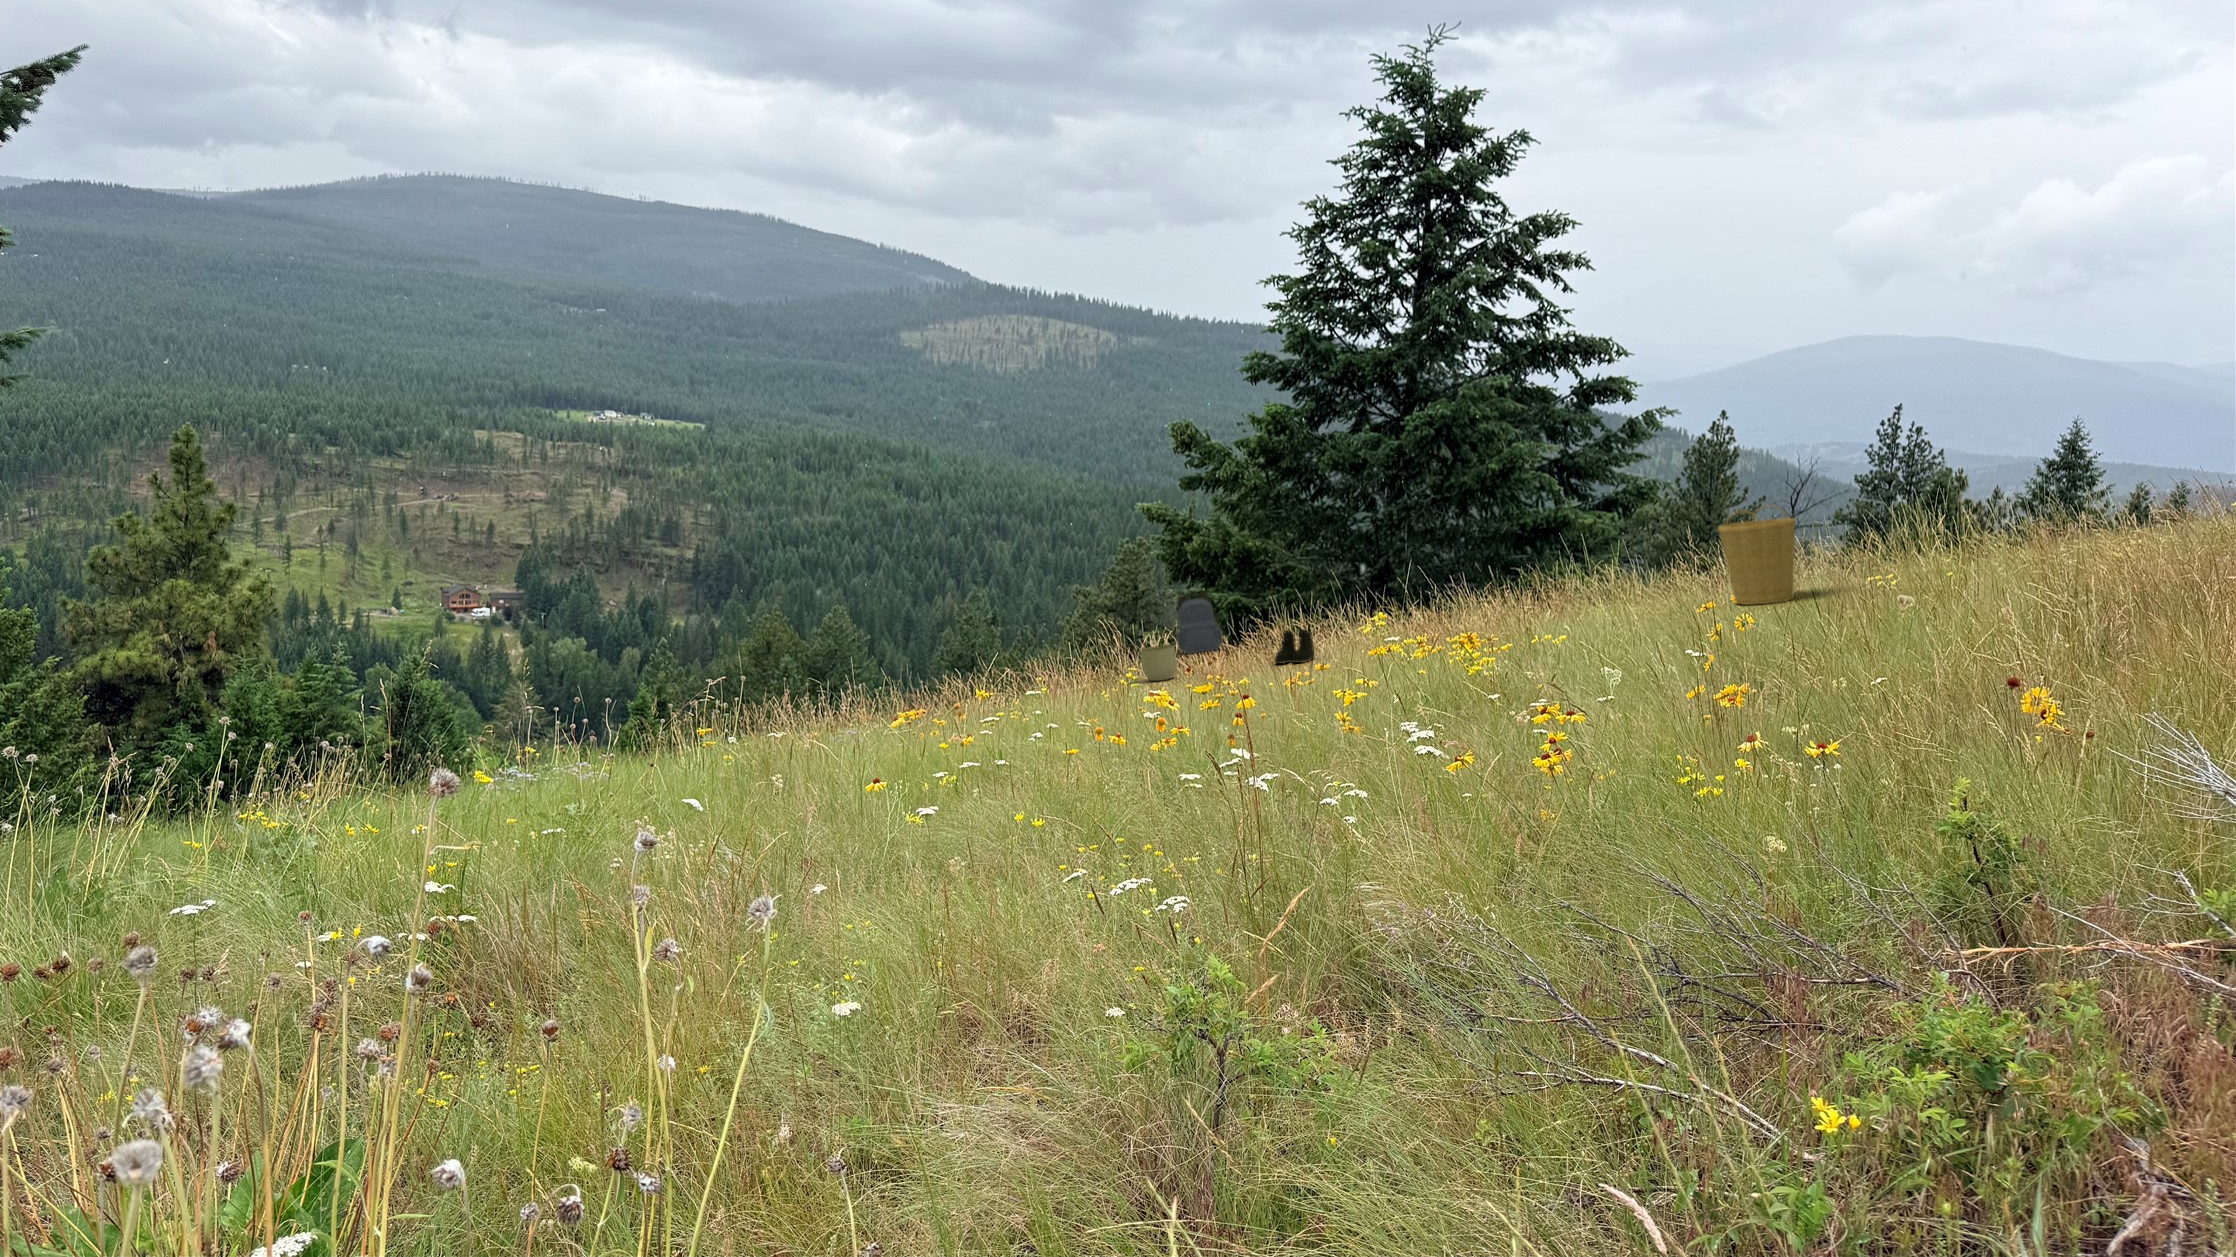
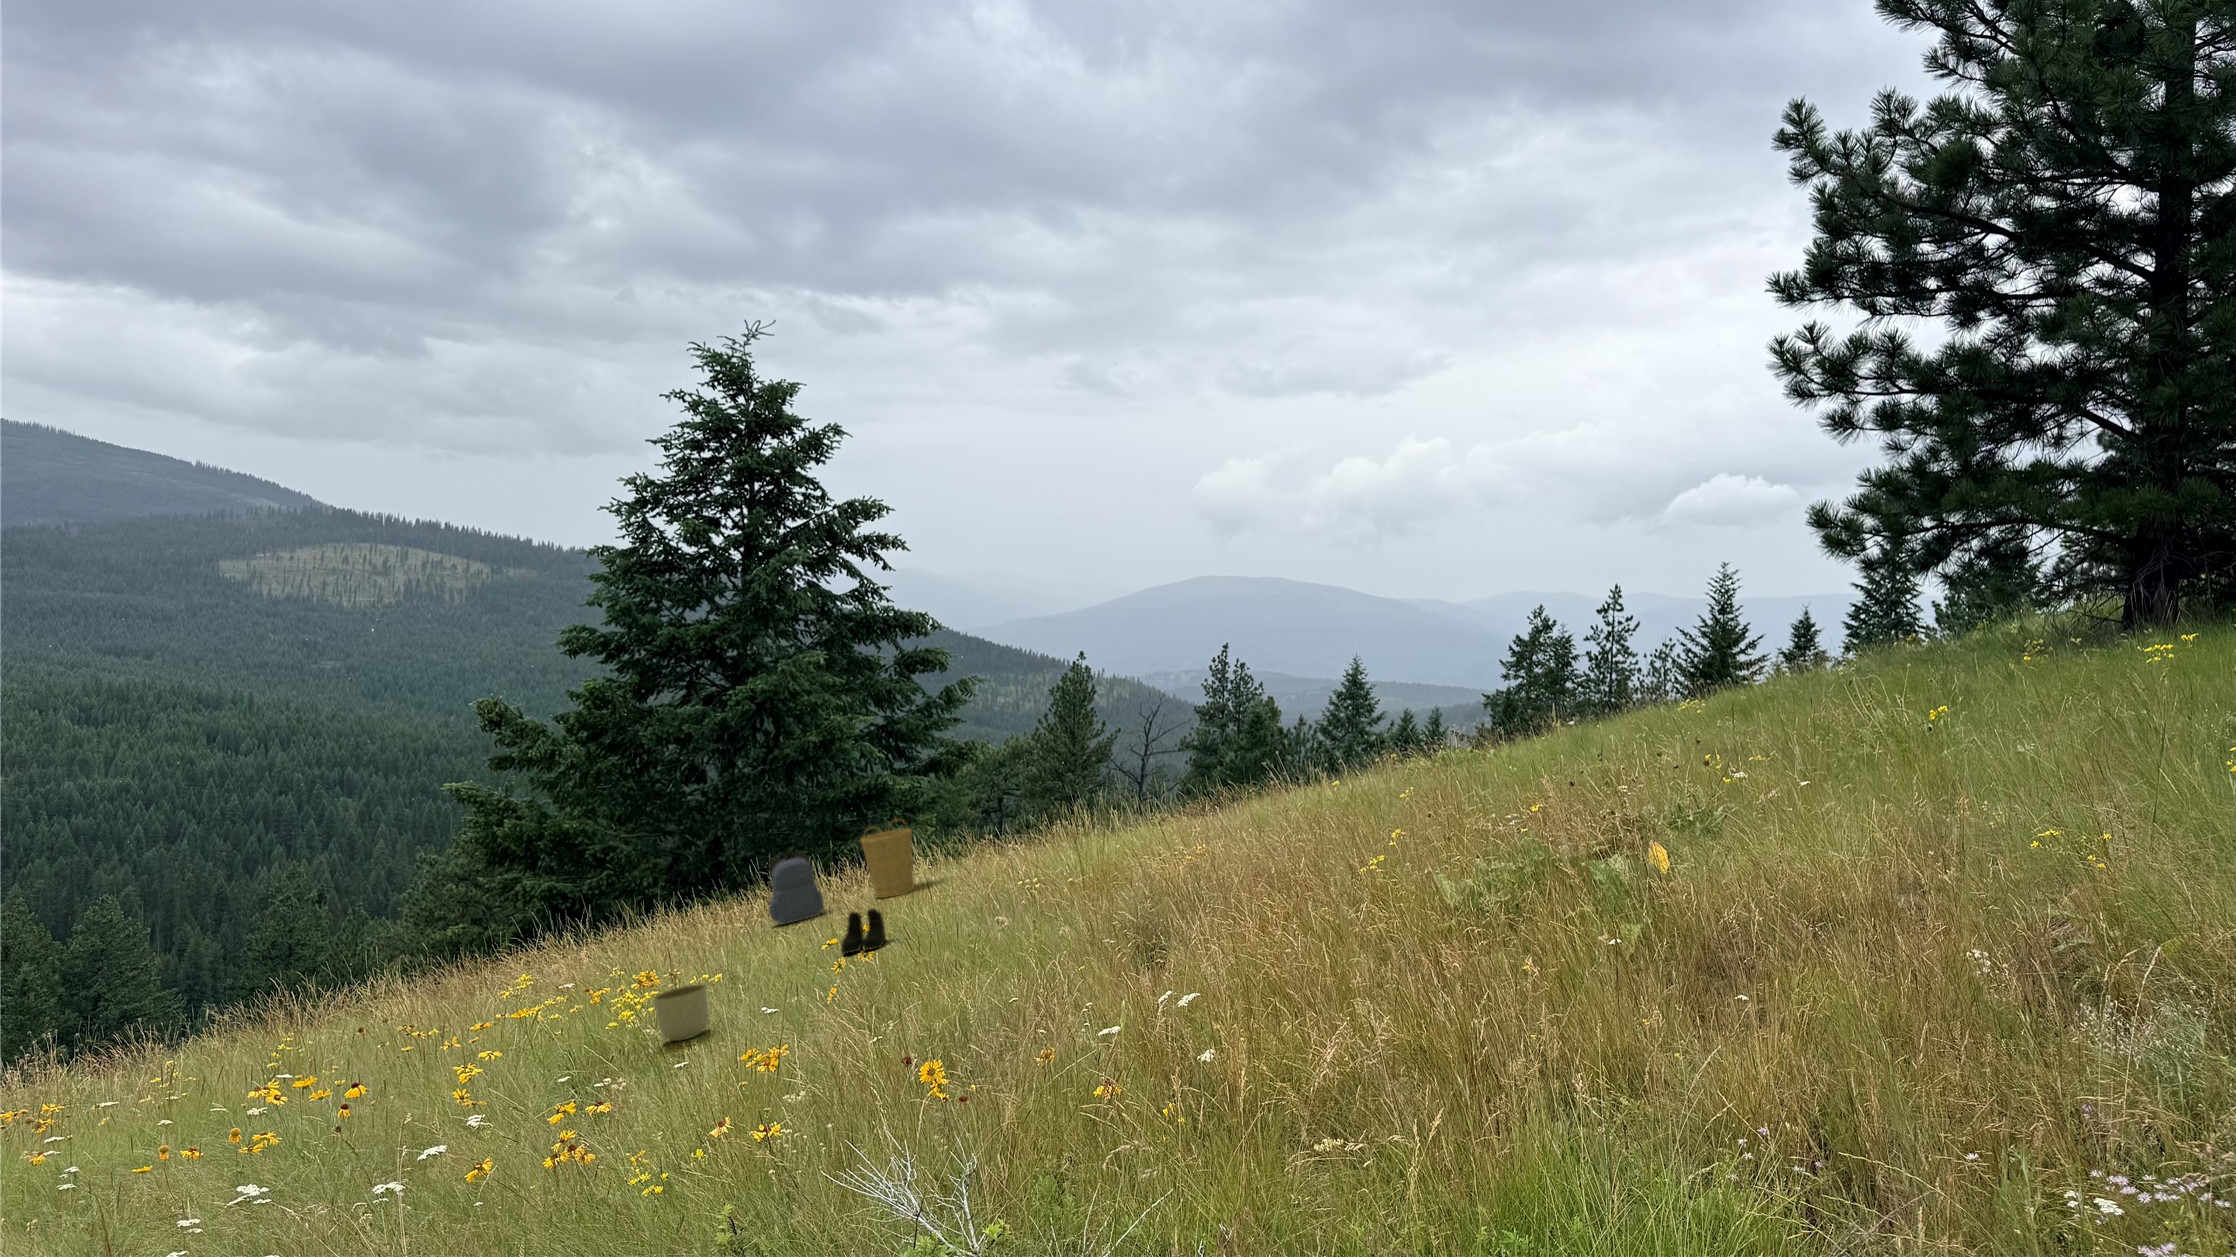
backpack: present [1176,593,1222,654] -> present [768,851,824,925]
boots: present [1275,629,1315,664] -> present [841,909,886,954]
planter: present [1140,645,1177,681] -> present [654,984,709,1041]

